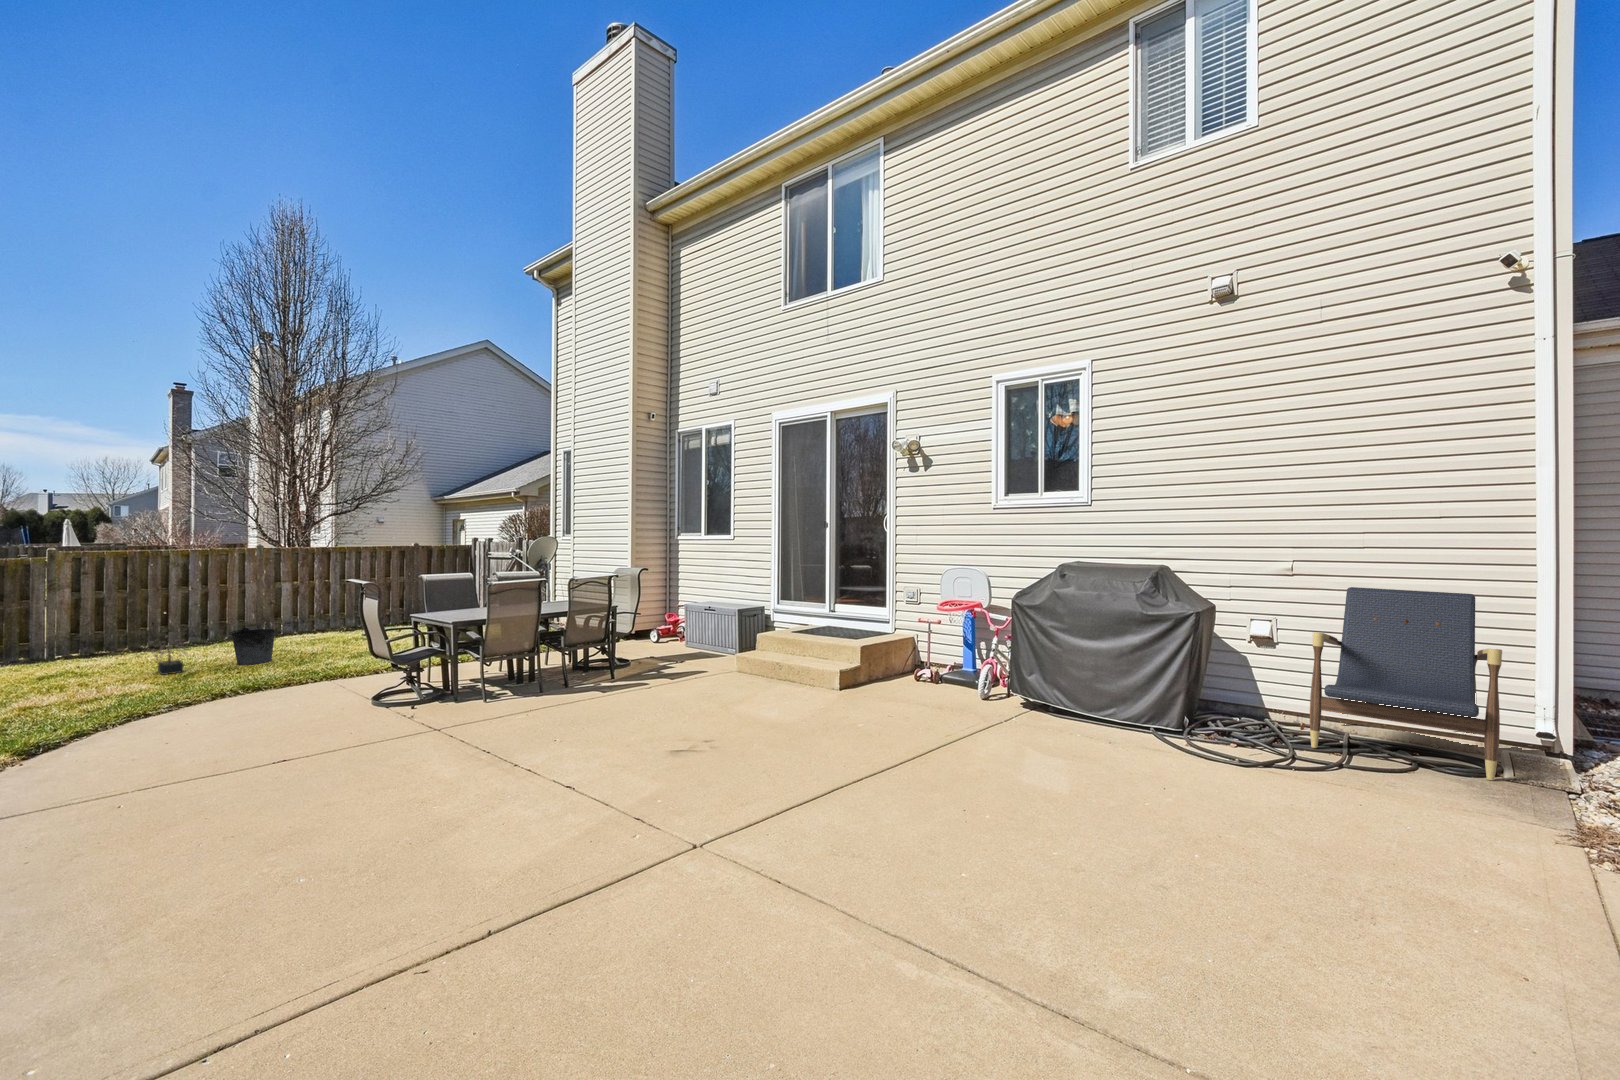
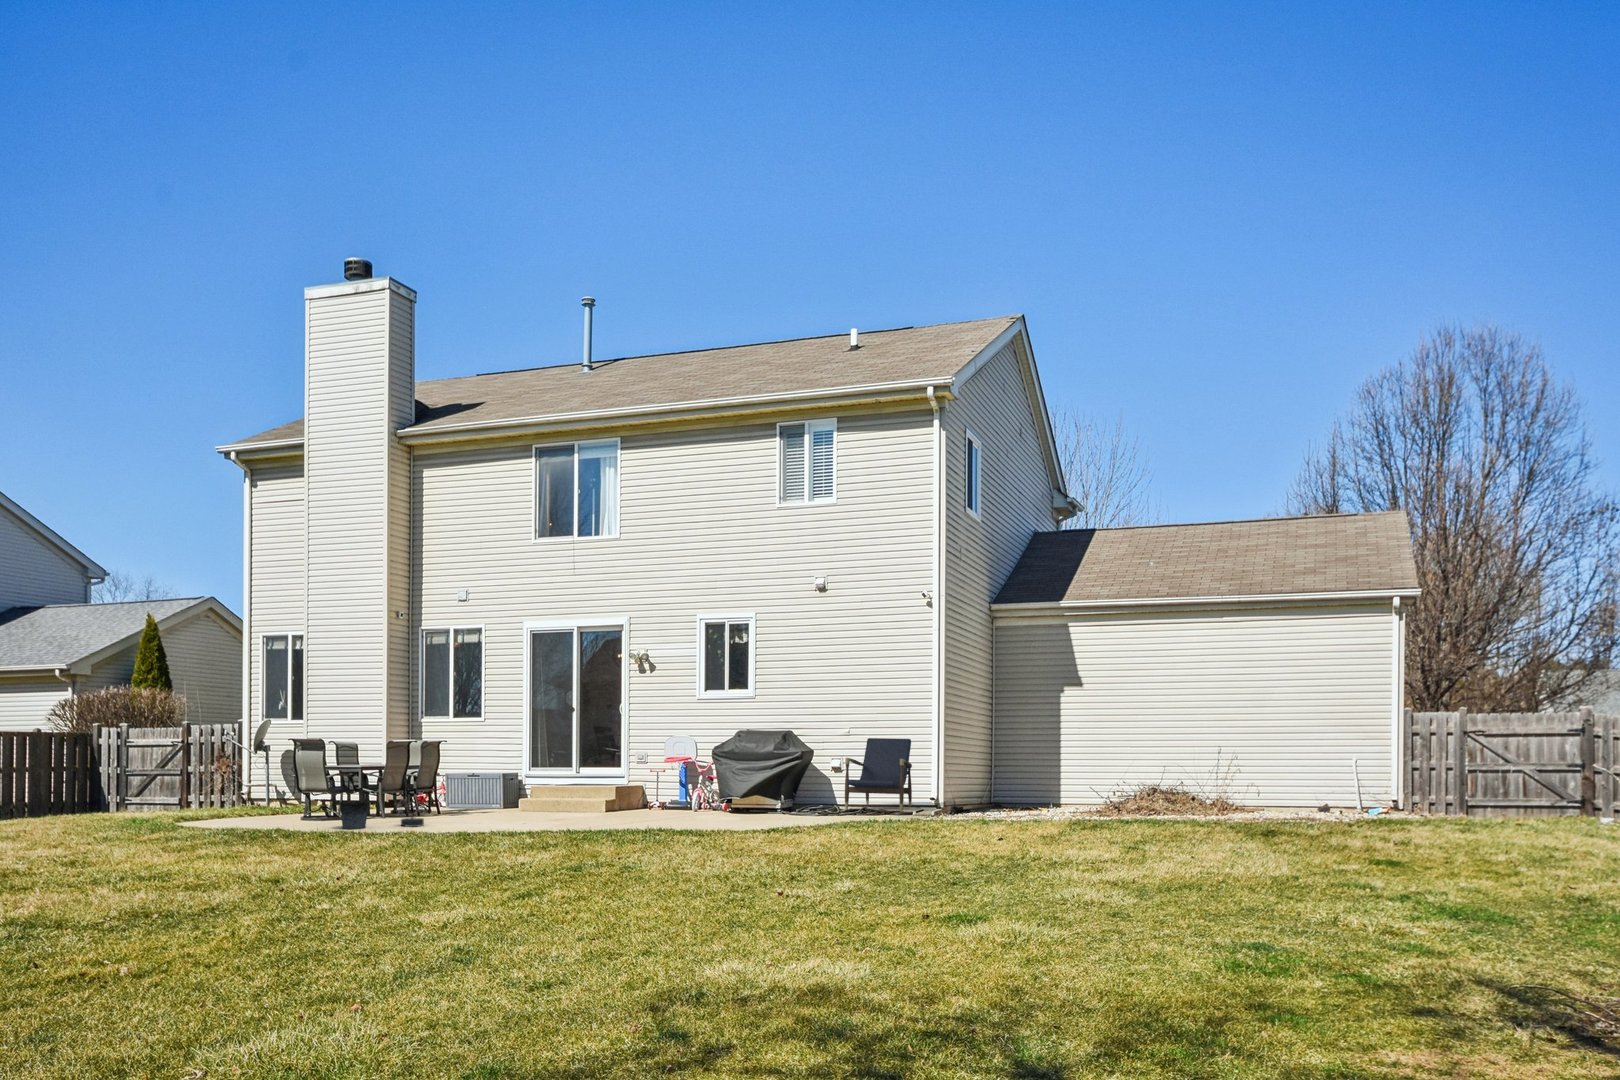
bucket: present [229,628,275,665] -> present [338,801,369,829]
decorative plant: present [151,635,186,675] -> present [397,804,424,827]

